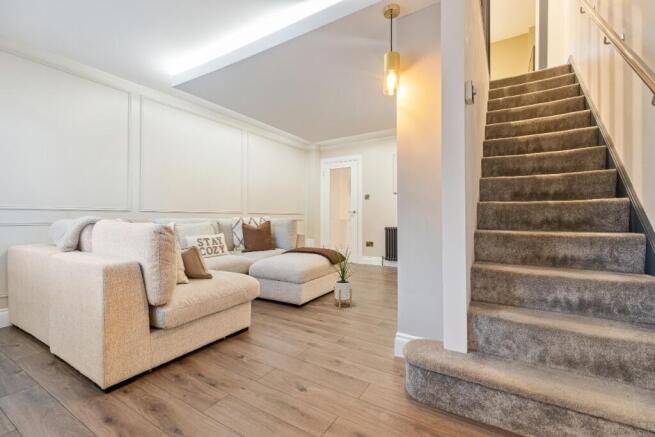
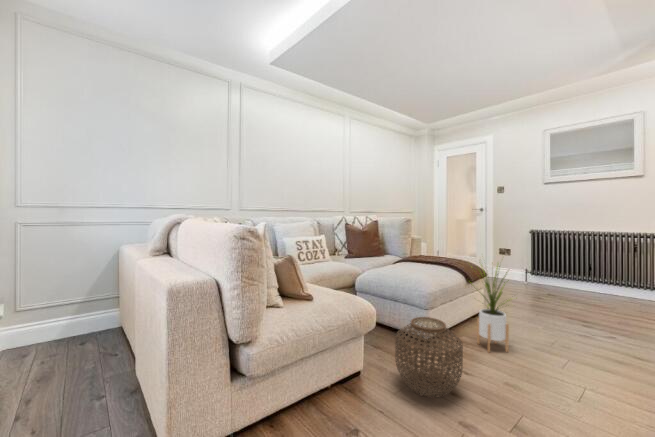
woven basket: none [273,285,316,335] -> present [395,317,463,398]

